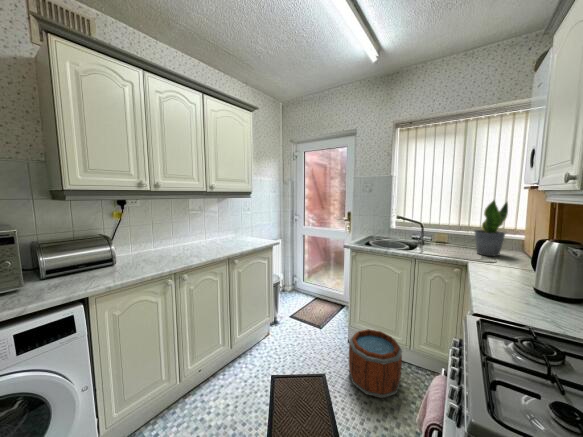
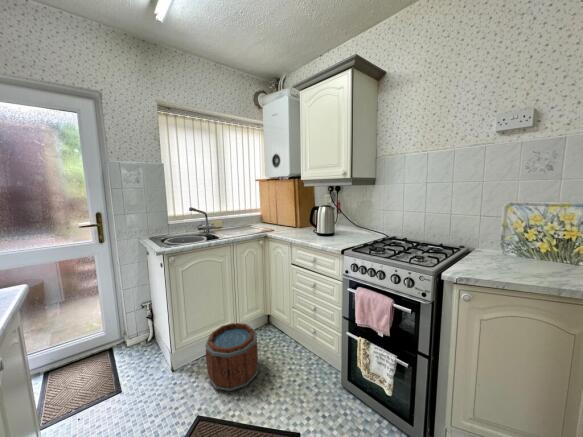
potted plant: present [475,201,508,256] -> none [243,188,262,229]

